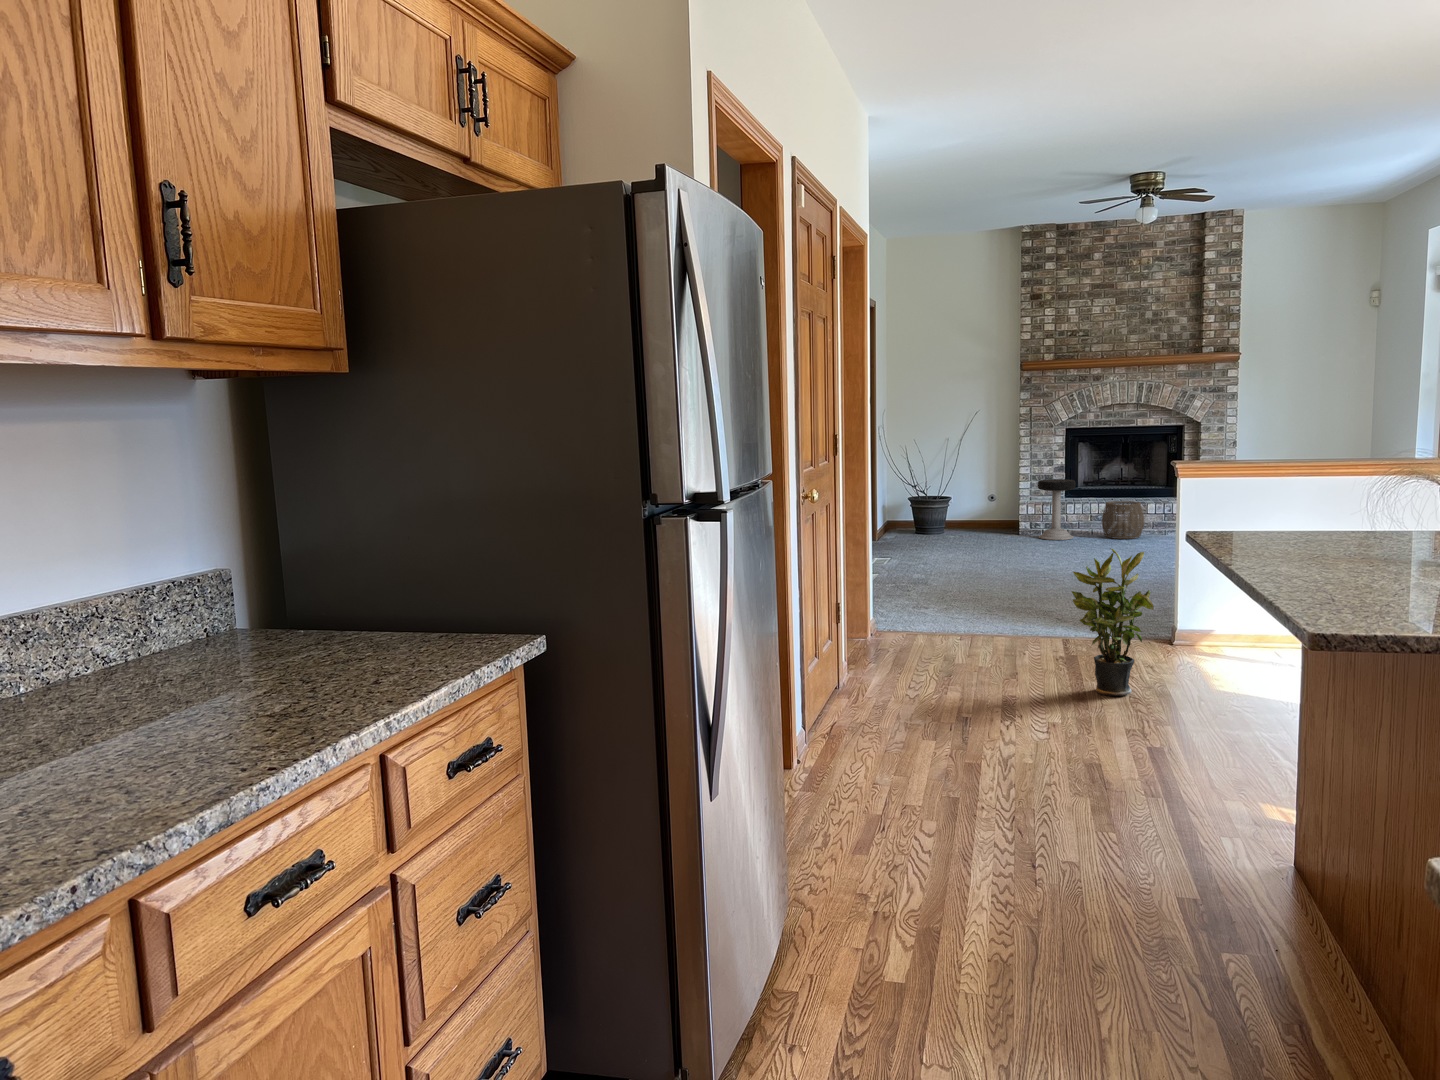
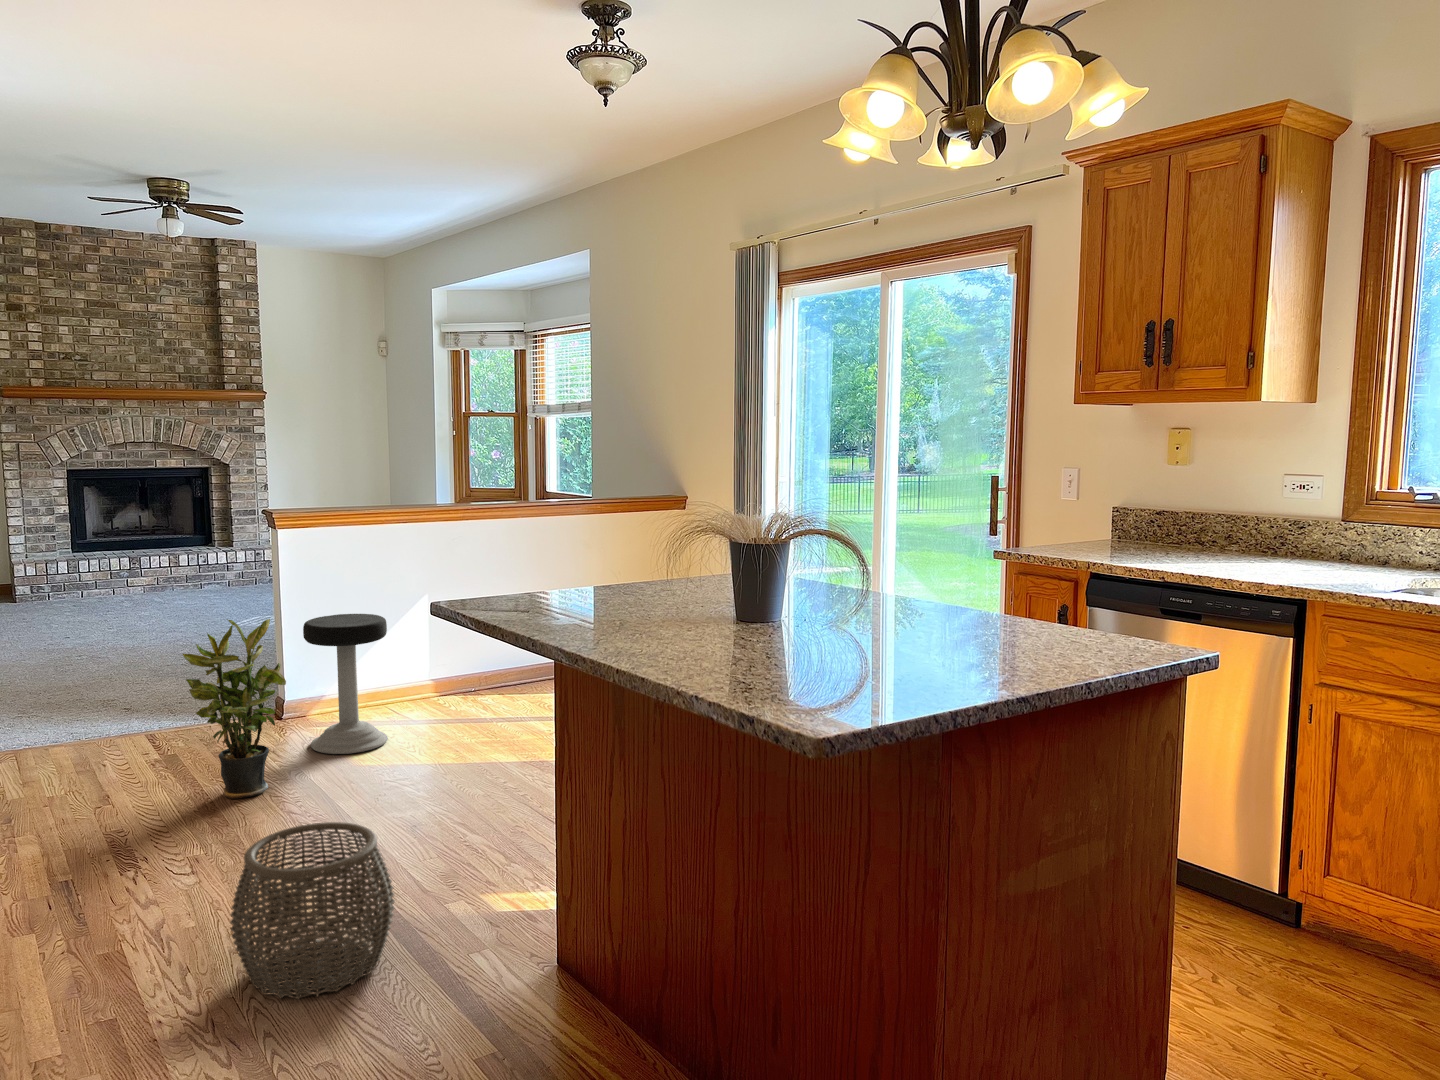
stool: present [1038,479,1076,540] -> present [303,614,388,754]
woven basket: present [1101,501,1144,539] -> present [230,822,395,999]

